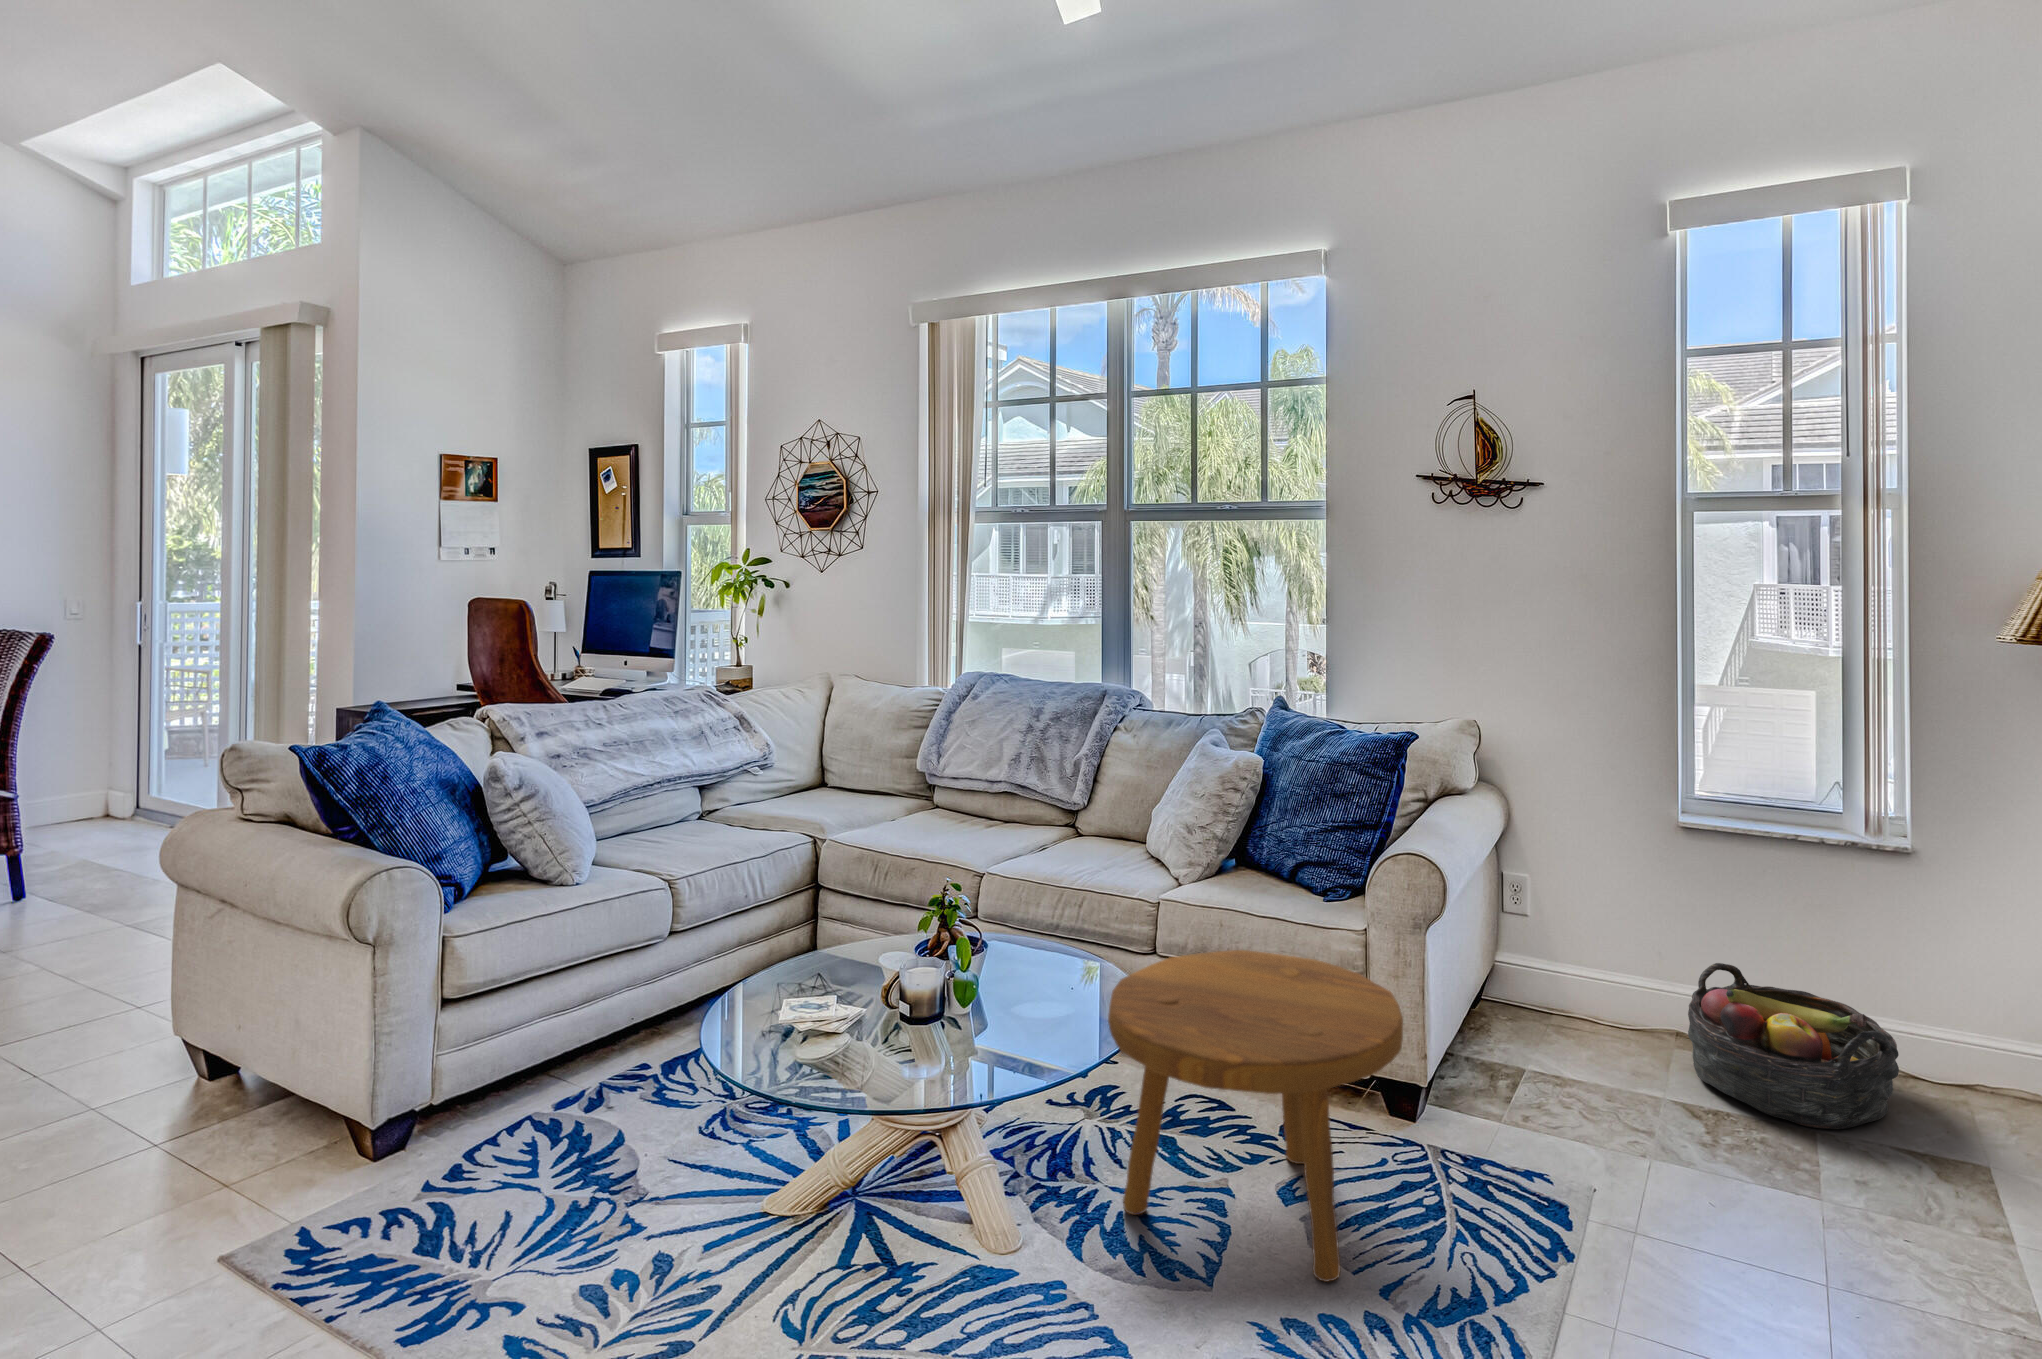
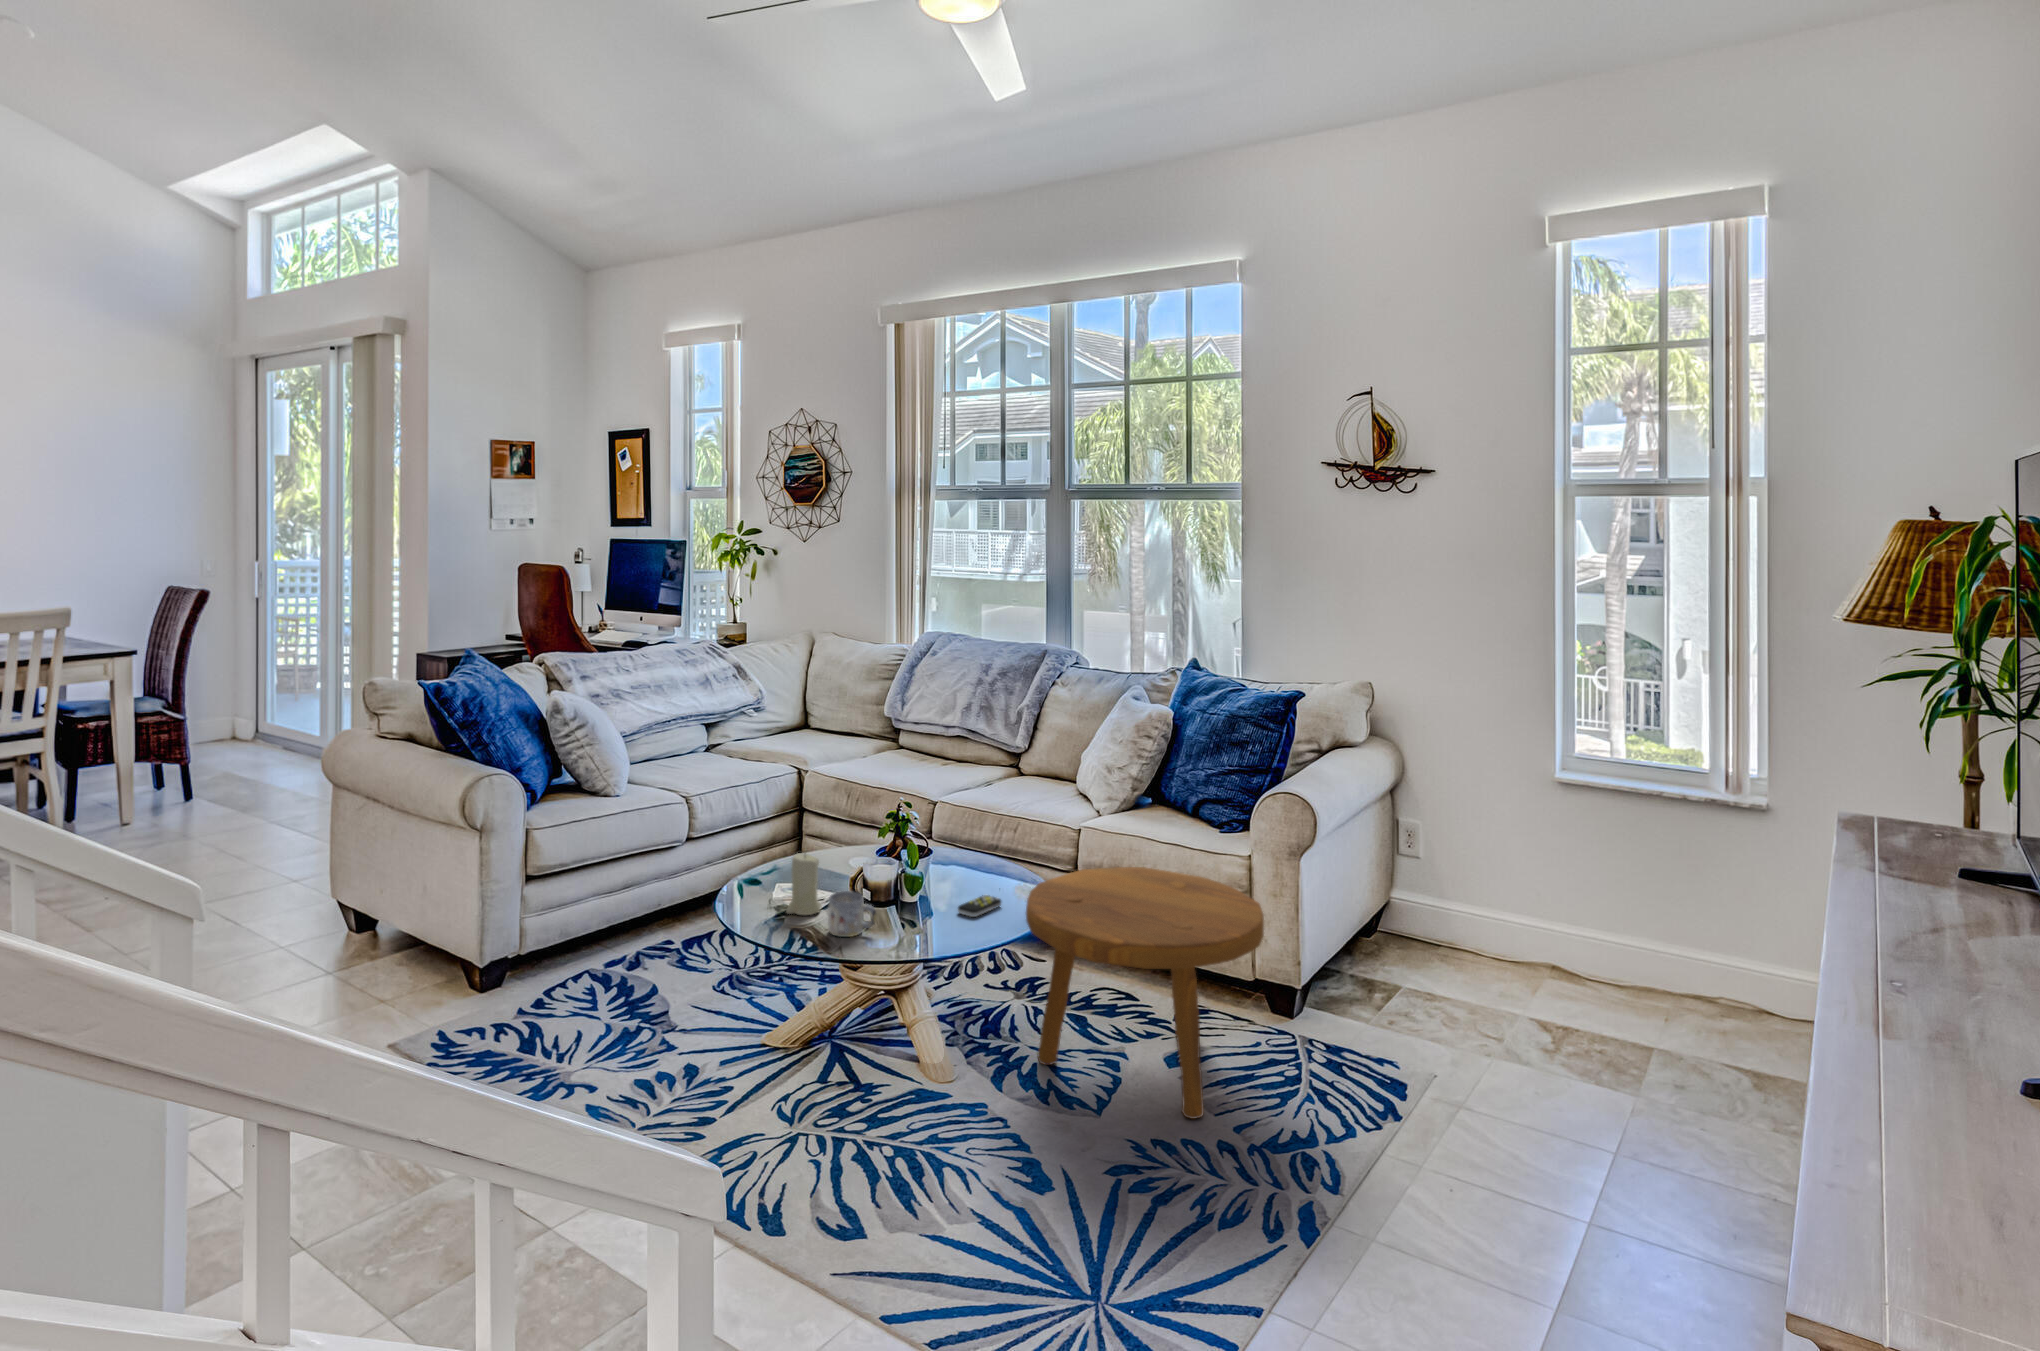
candle: none [796,957,844,1042] -> present [786,853,821,915]
basket: present [1688,963,1899,1129] -> none [1548,903,1735,1046]
remote control: none [1022,998,1076,1030] -> present [958,895,1001,917]
mug: none [854,1008,918,1072] -> present [828,891,877,937]

